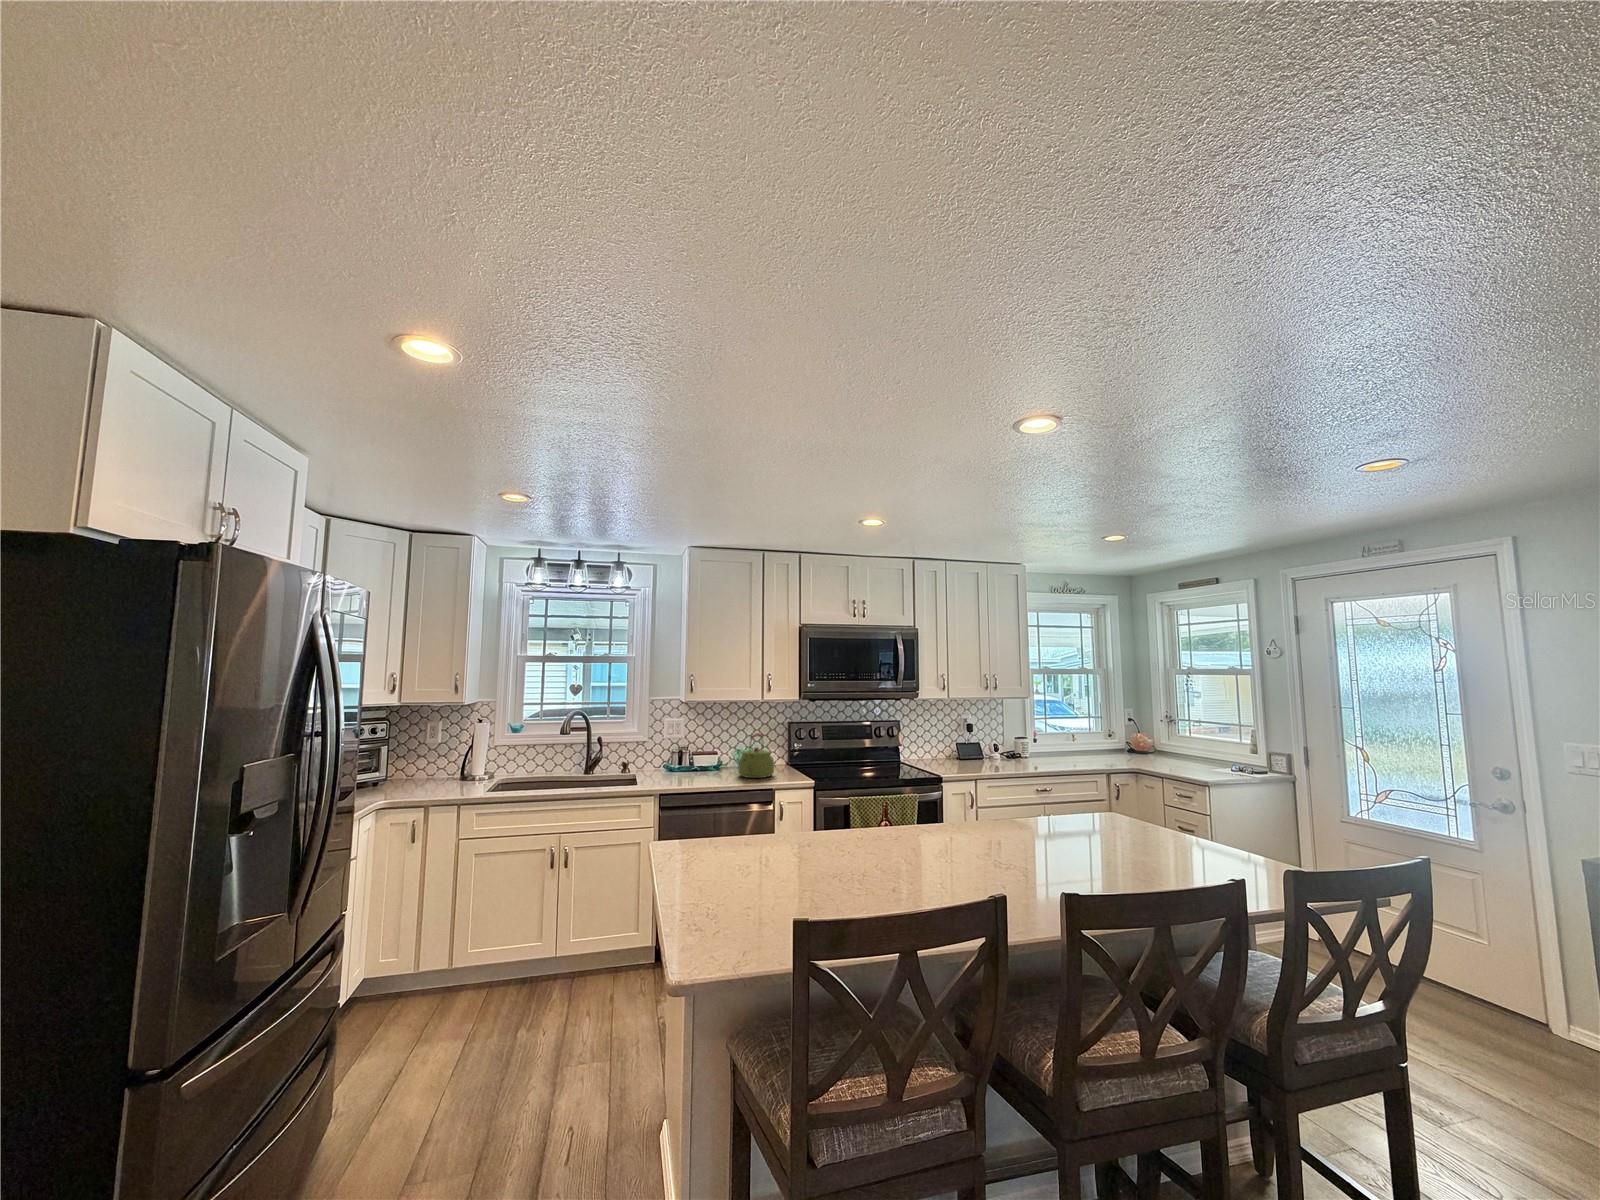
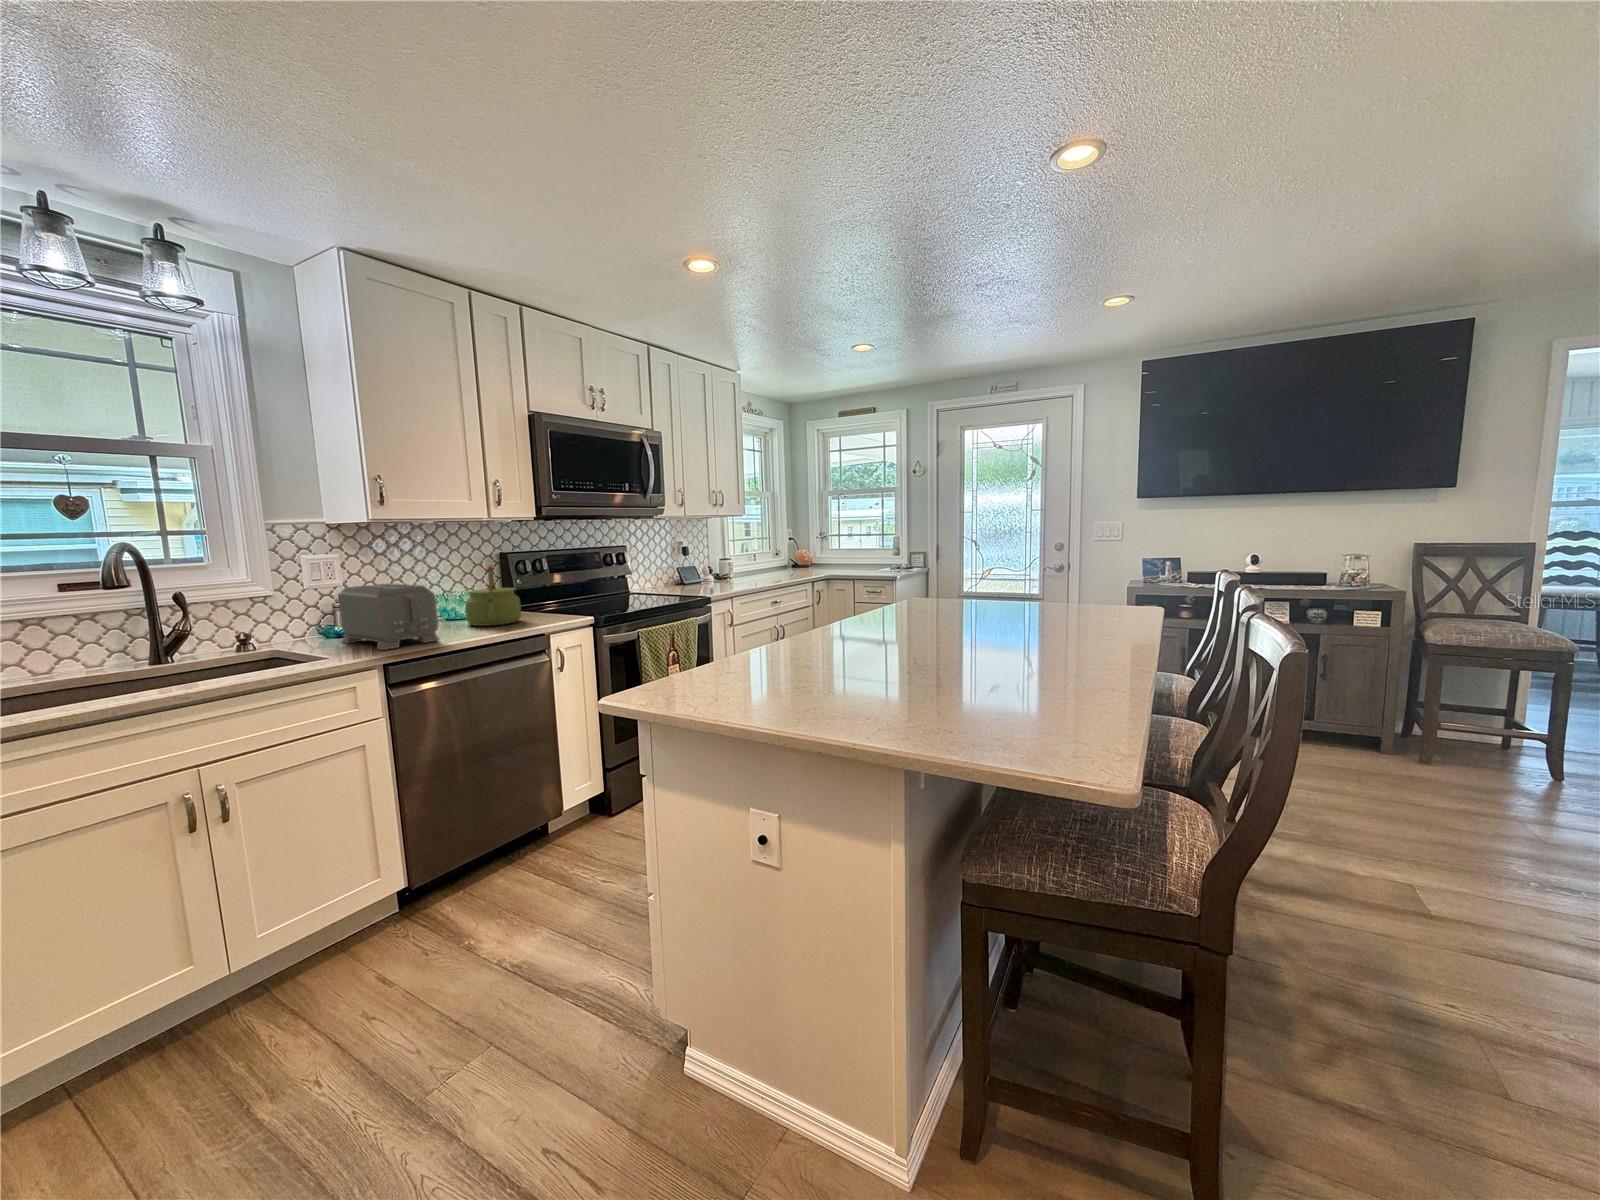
toaster: none [665,741,703,785] -> present [338,583,440,650]

